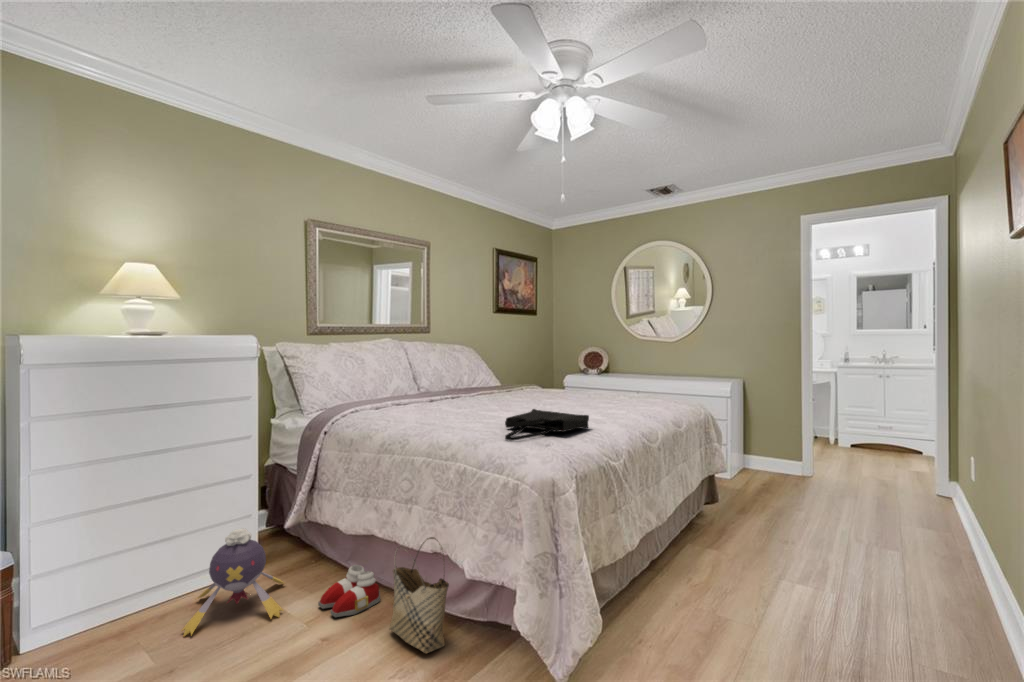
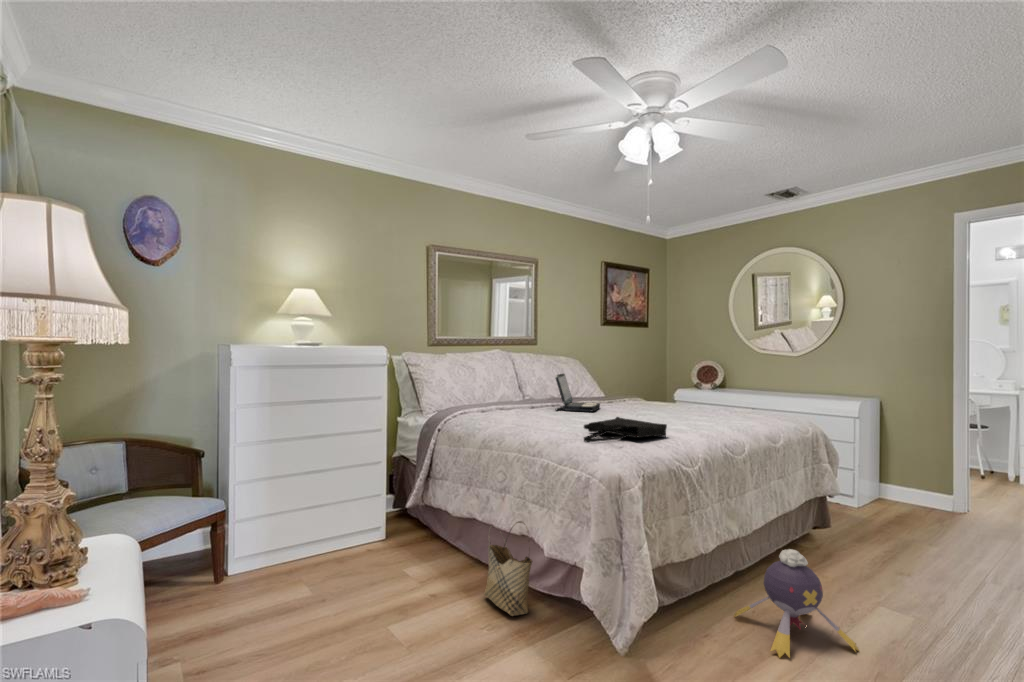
laptop: none [458,363,504,403] -> present [555,374,600,411]
plush toy: present [182,528,285,636] -> present [734,549,859,658]
slippers: present [318,565,380,617] -> none [430,543,480,582]

